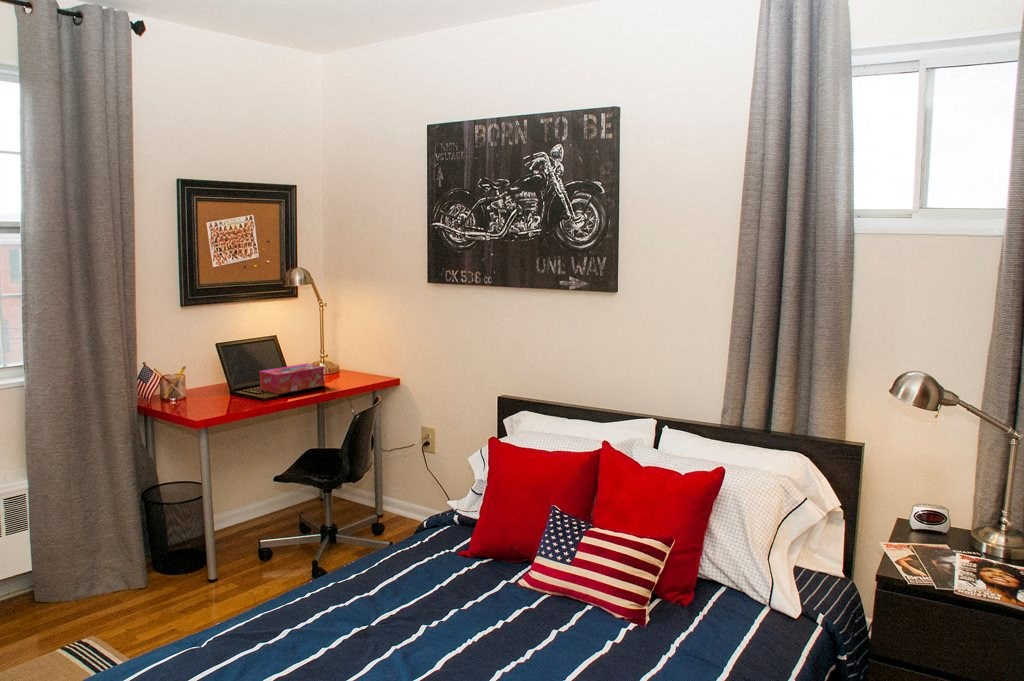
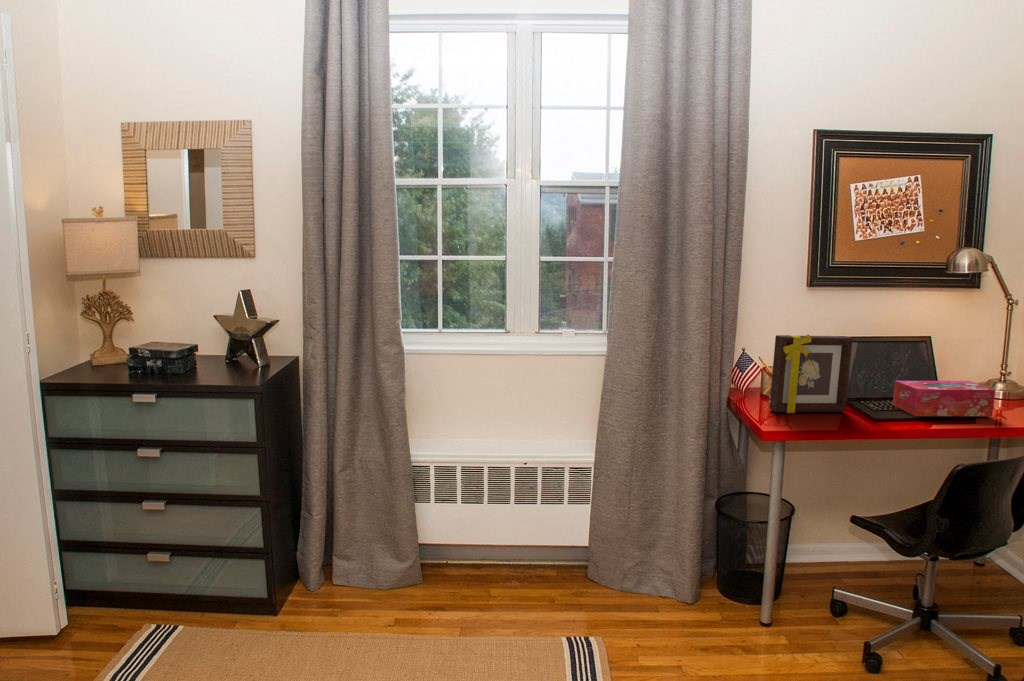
picture frame: none [168,343,229,410] -> present [769,334,853,413]

